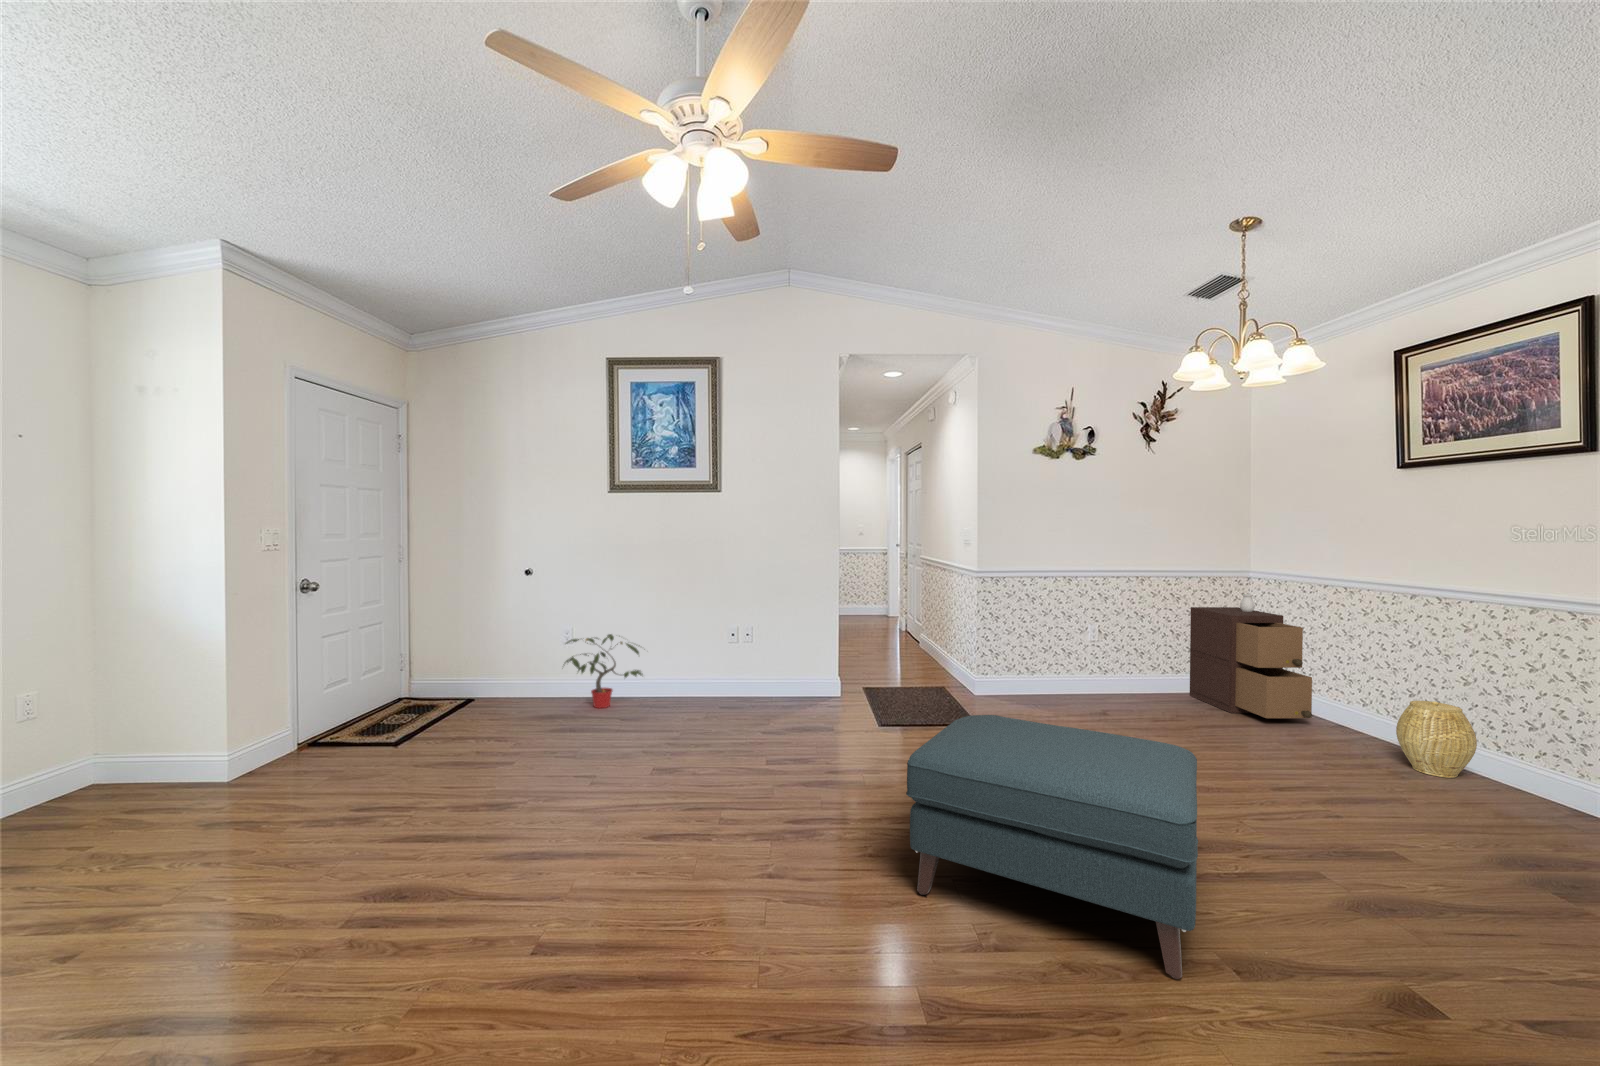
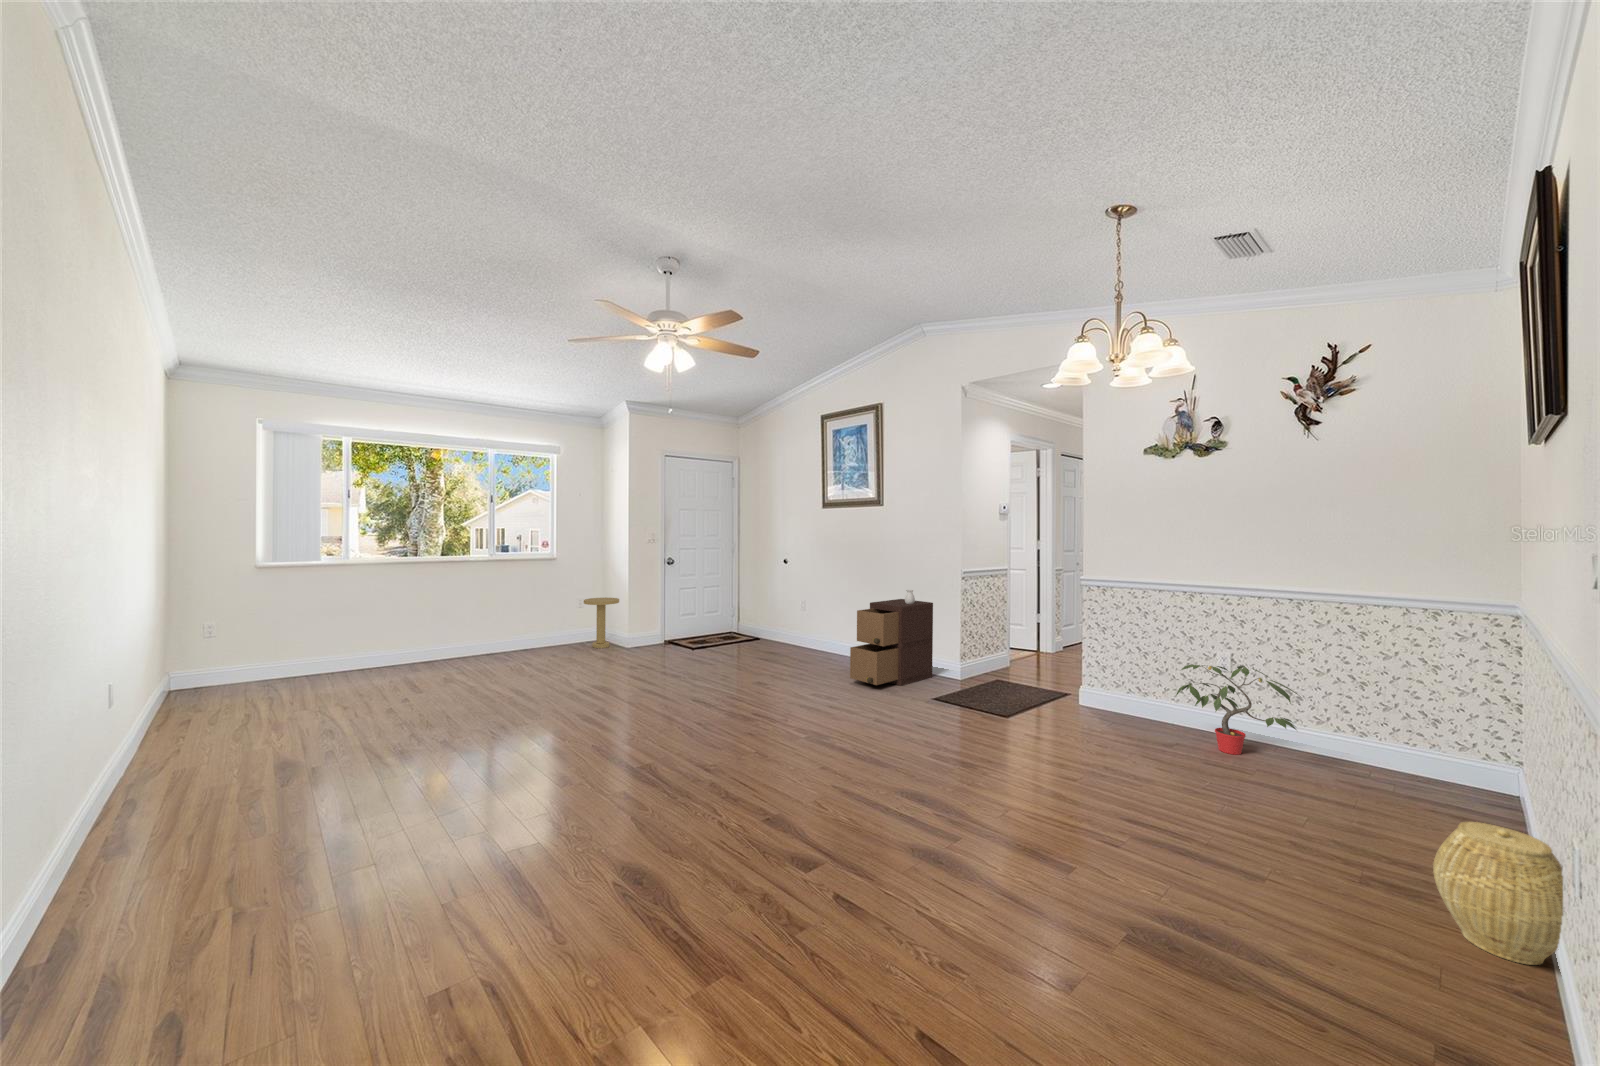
storage cabinet: present [1190,594,1312,718] -> present [850,590,933,686]
potted plant: present [564,634,643,708] -> present [1176,665,1297,755]
side table: none [71,680,187,810] -> present [584,597,619,648]
ottoman: present [906,715,1198,979] -> none [706,670,852,828]

